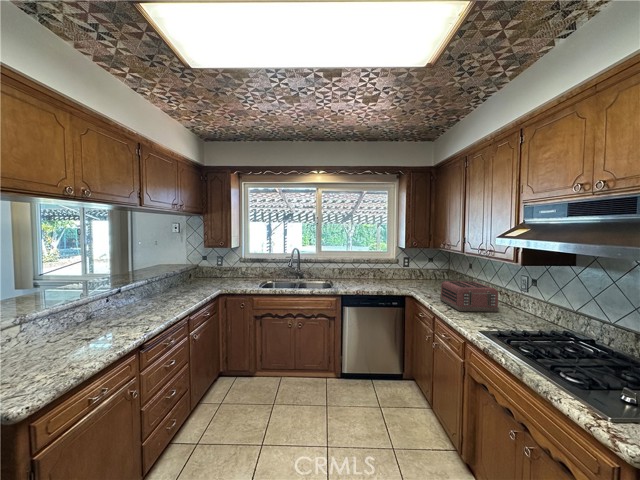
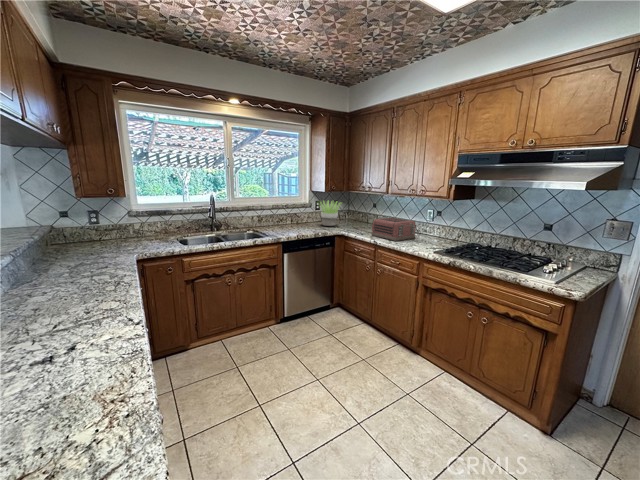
potted plant: none [395,256,428,285] -> present [321,202,340,226]

